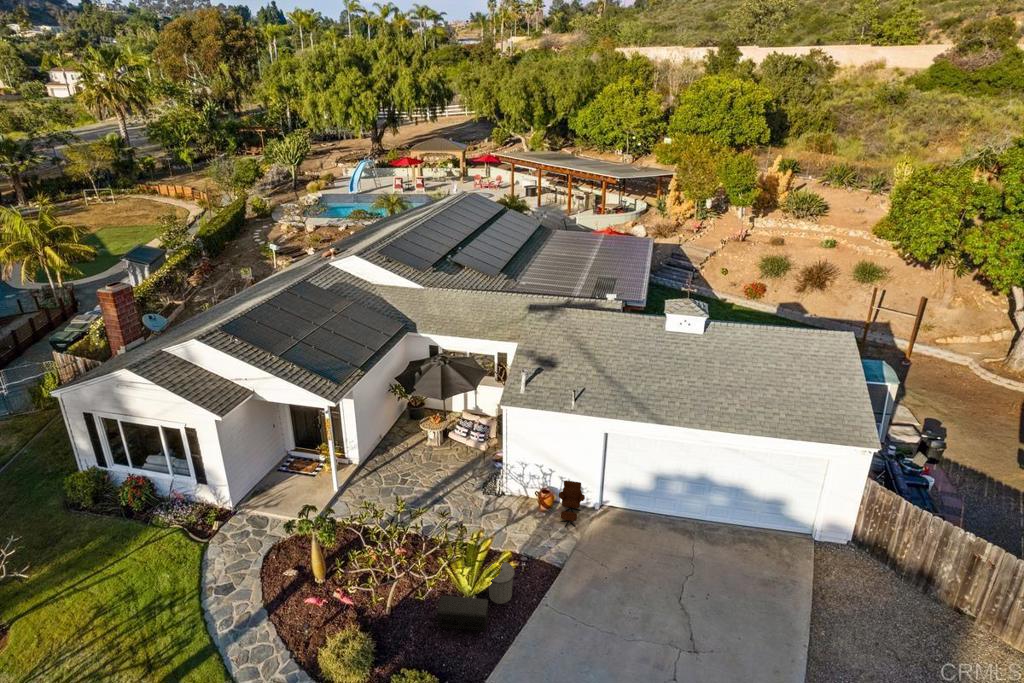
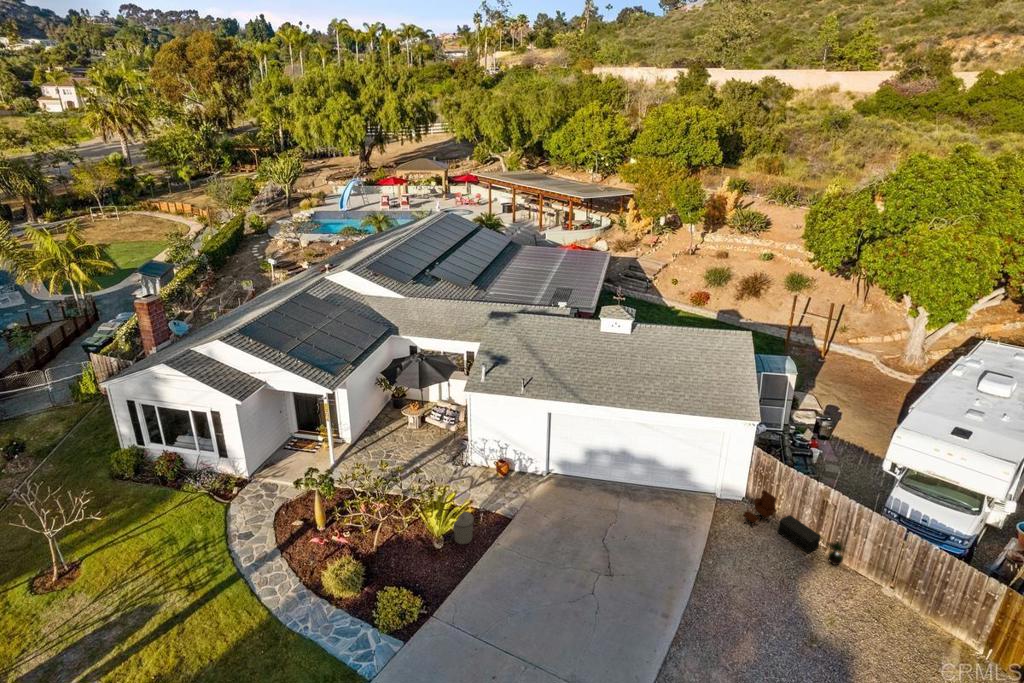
lounge chair: present [558,481,585,527] -> present [744,490,776,527]
storage bench: present [437,596,488,631] -> present [778,515,821,553]
potted tree: none [978,607,1009,642] -> present [828,541,843,565]

